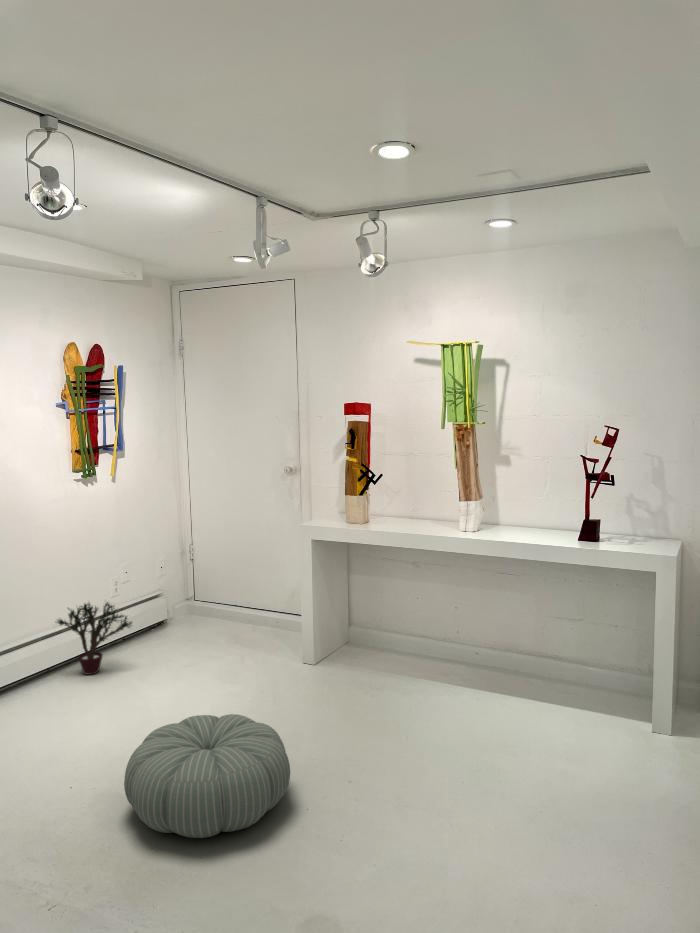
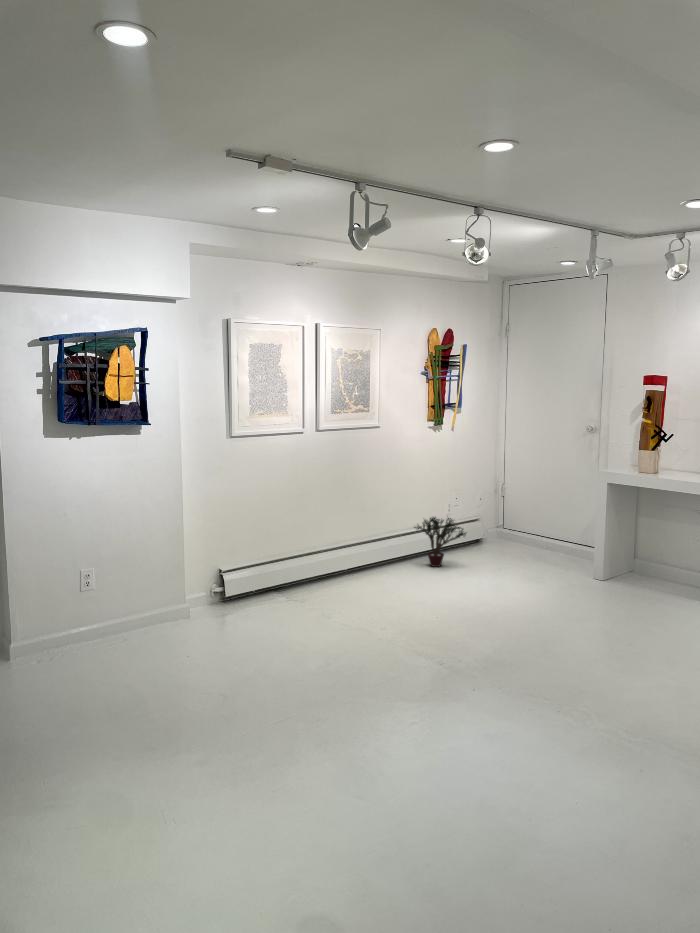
pouf: present [124,714,290,838] -> none [480,588,592,657]

